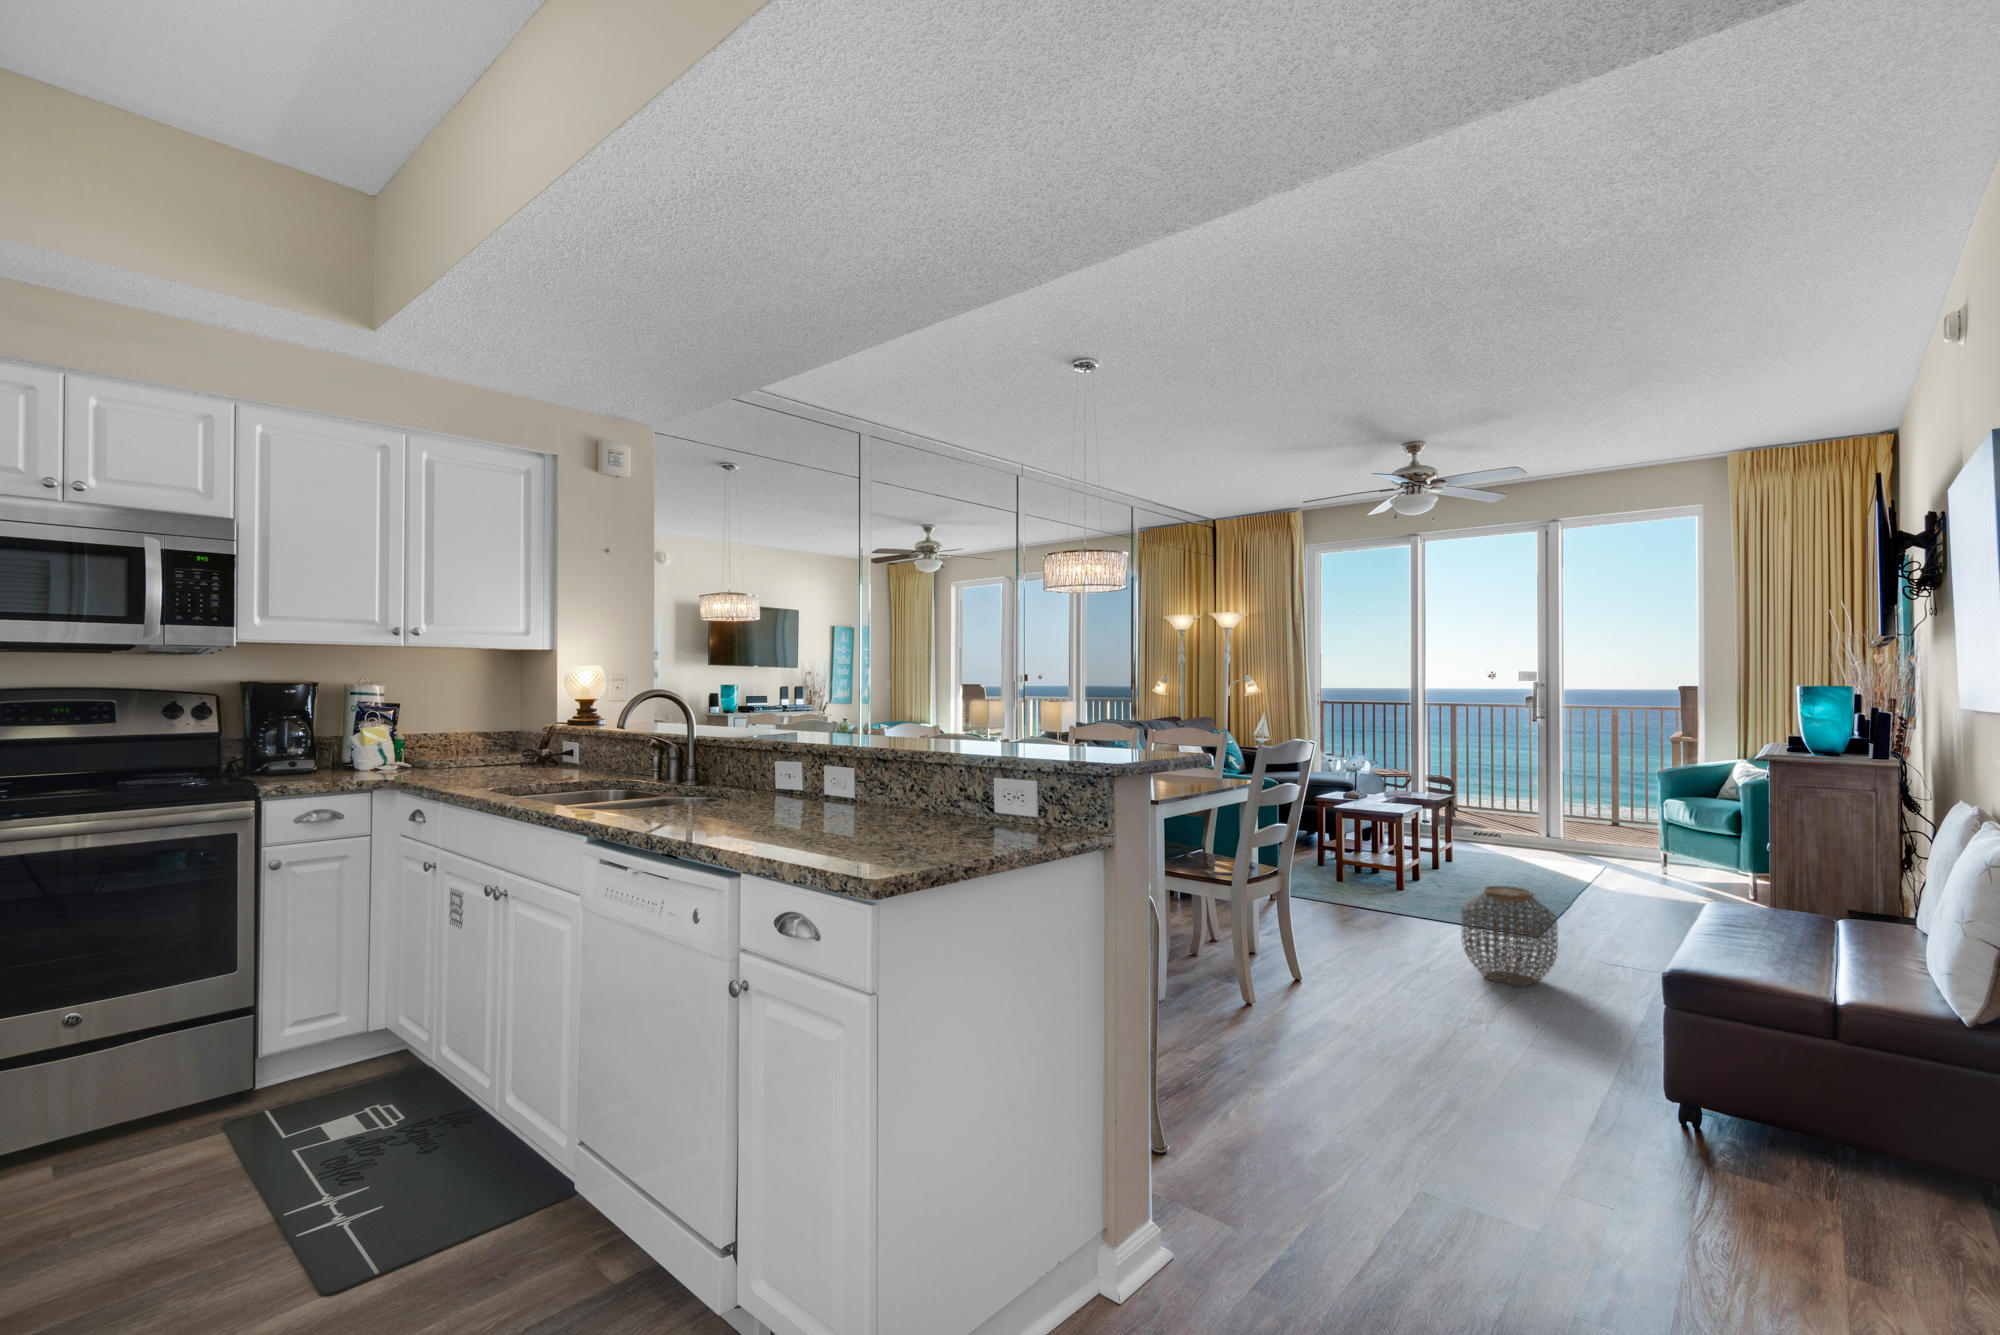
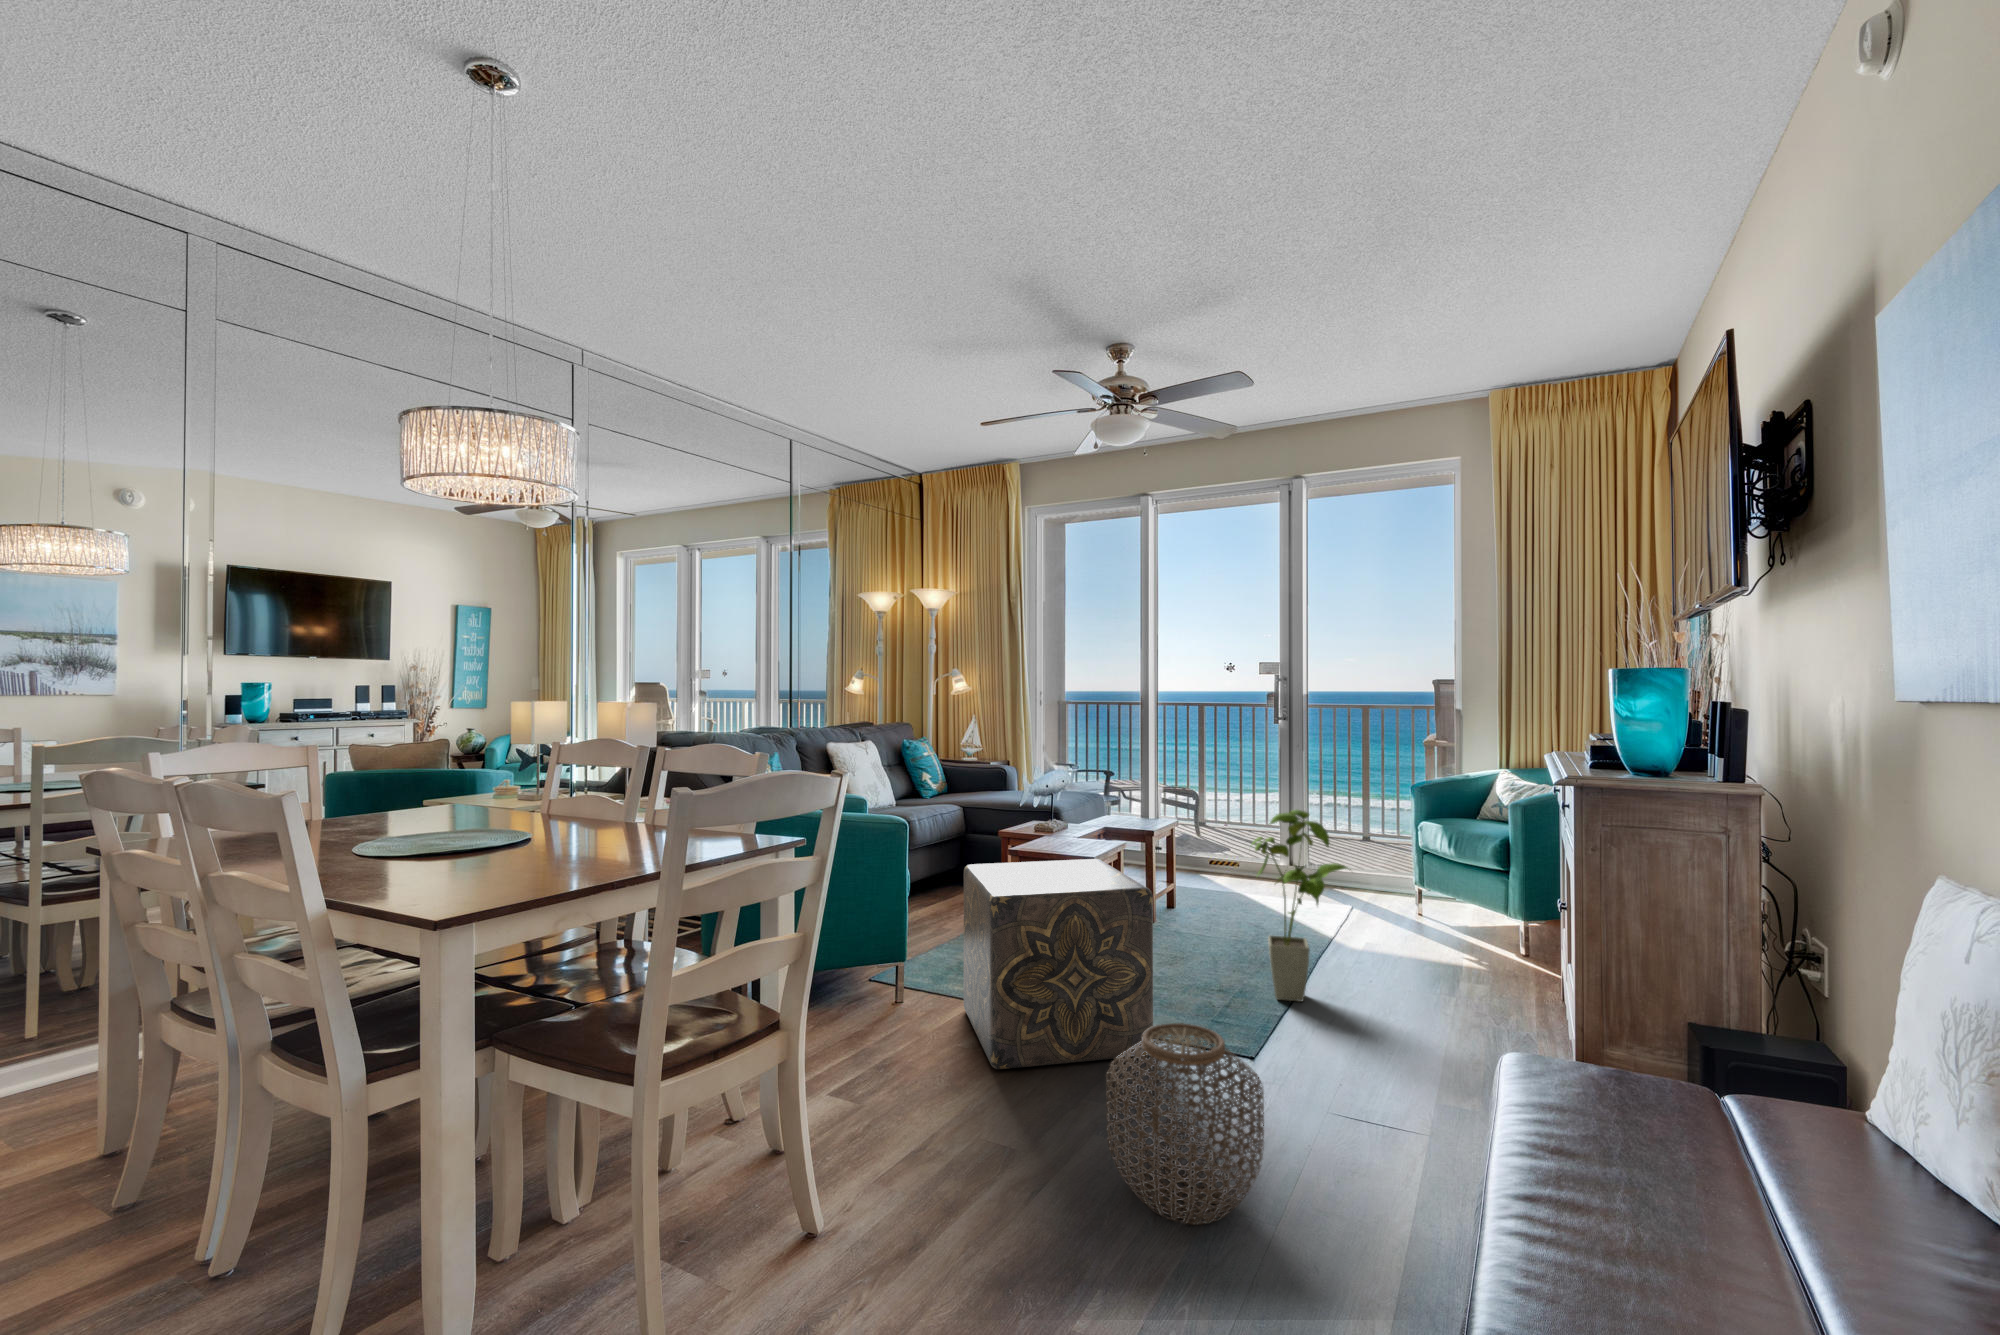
house plant: none [1528,780,1609,912] -> present [1252,809,1351,1002]
ottoman: none [1328,811,1470,929] -> present [964,859,1153,1069]

